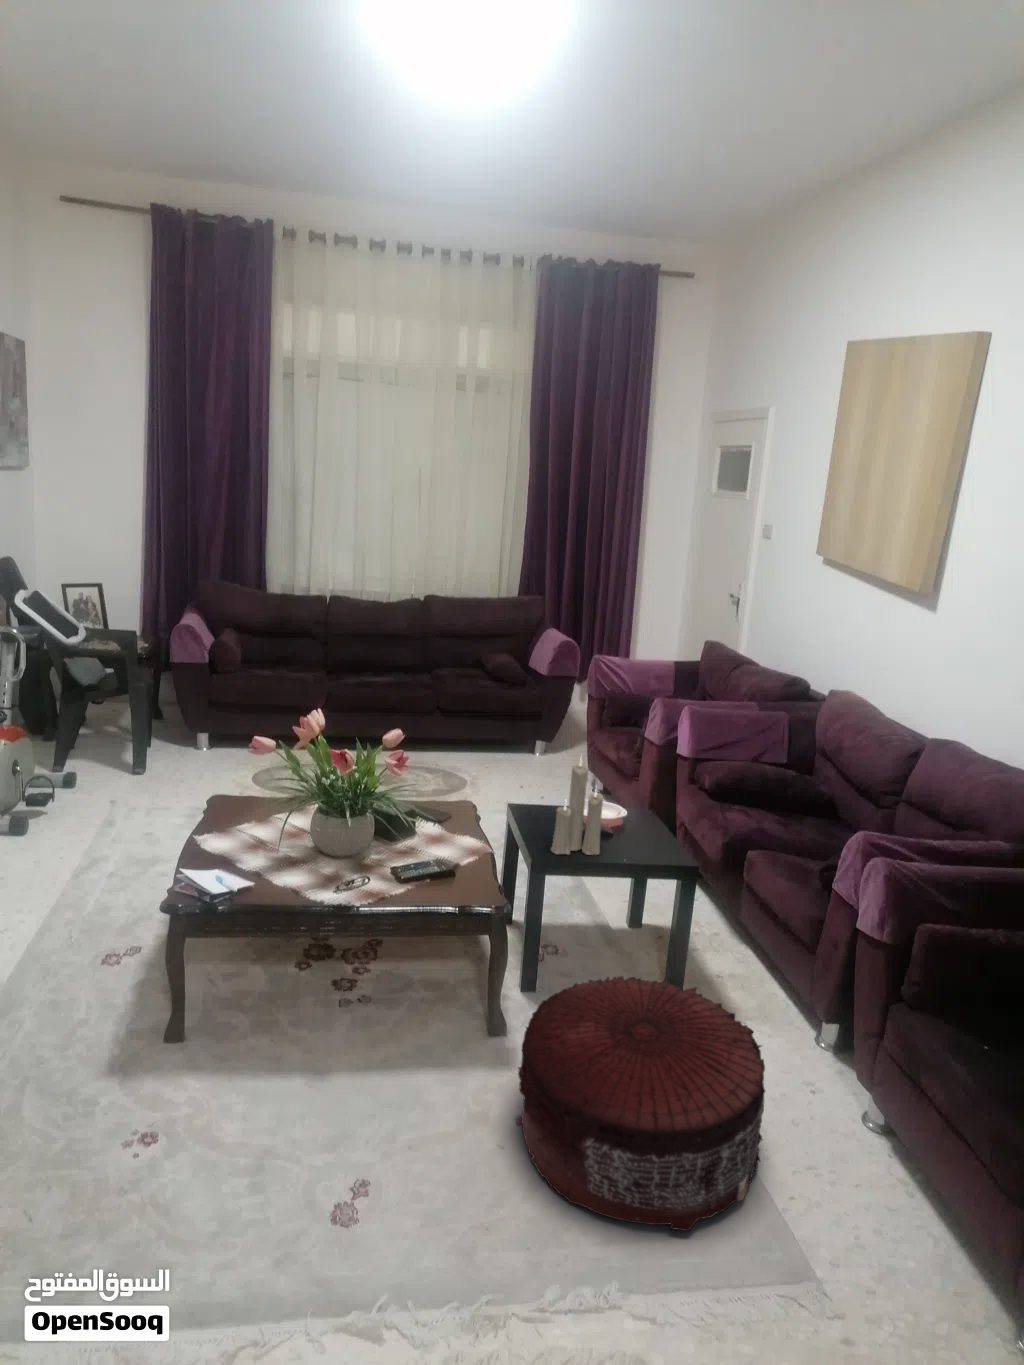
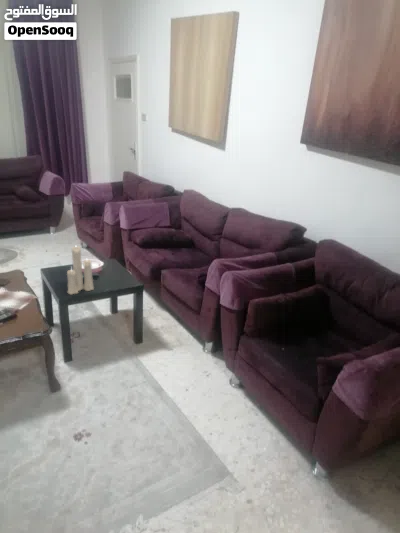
pouf: present [518,976,765,1231] -> none [71,346,194,476]

